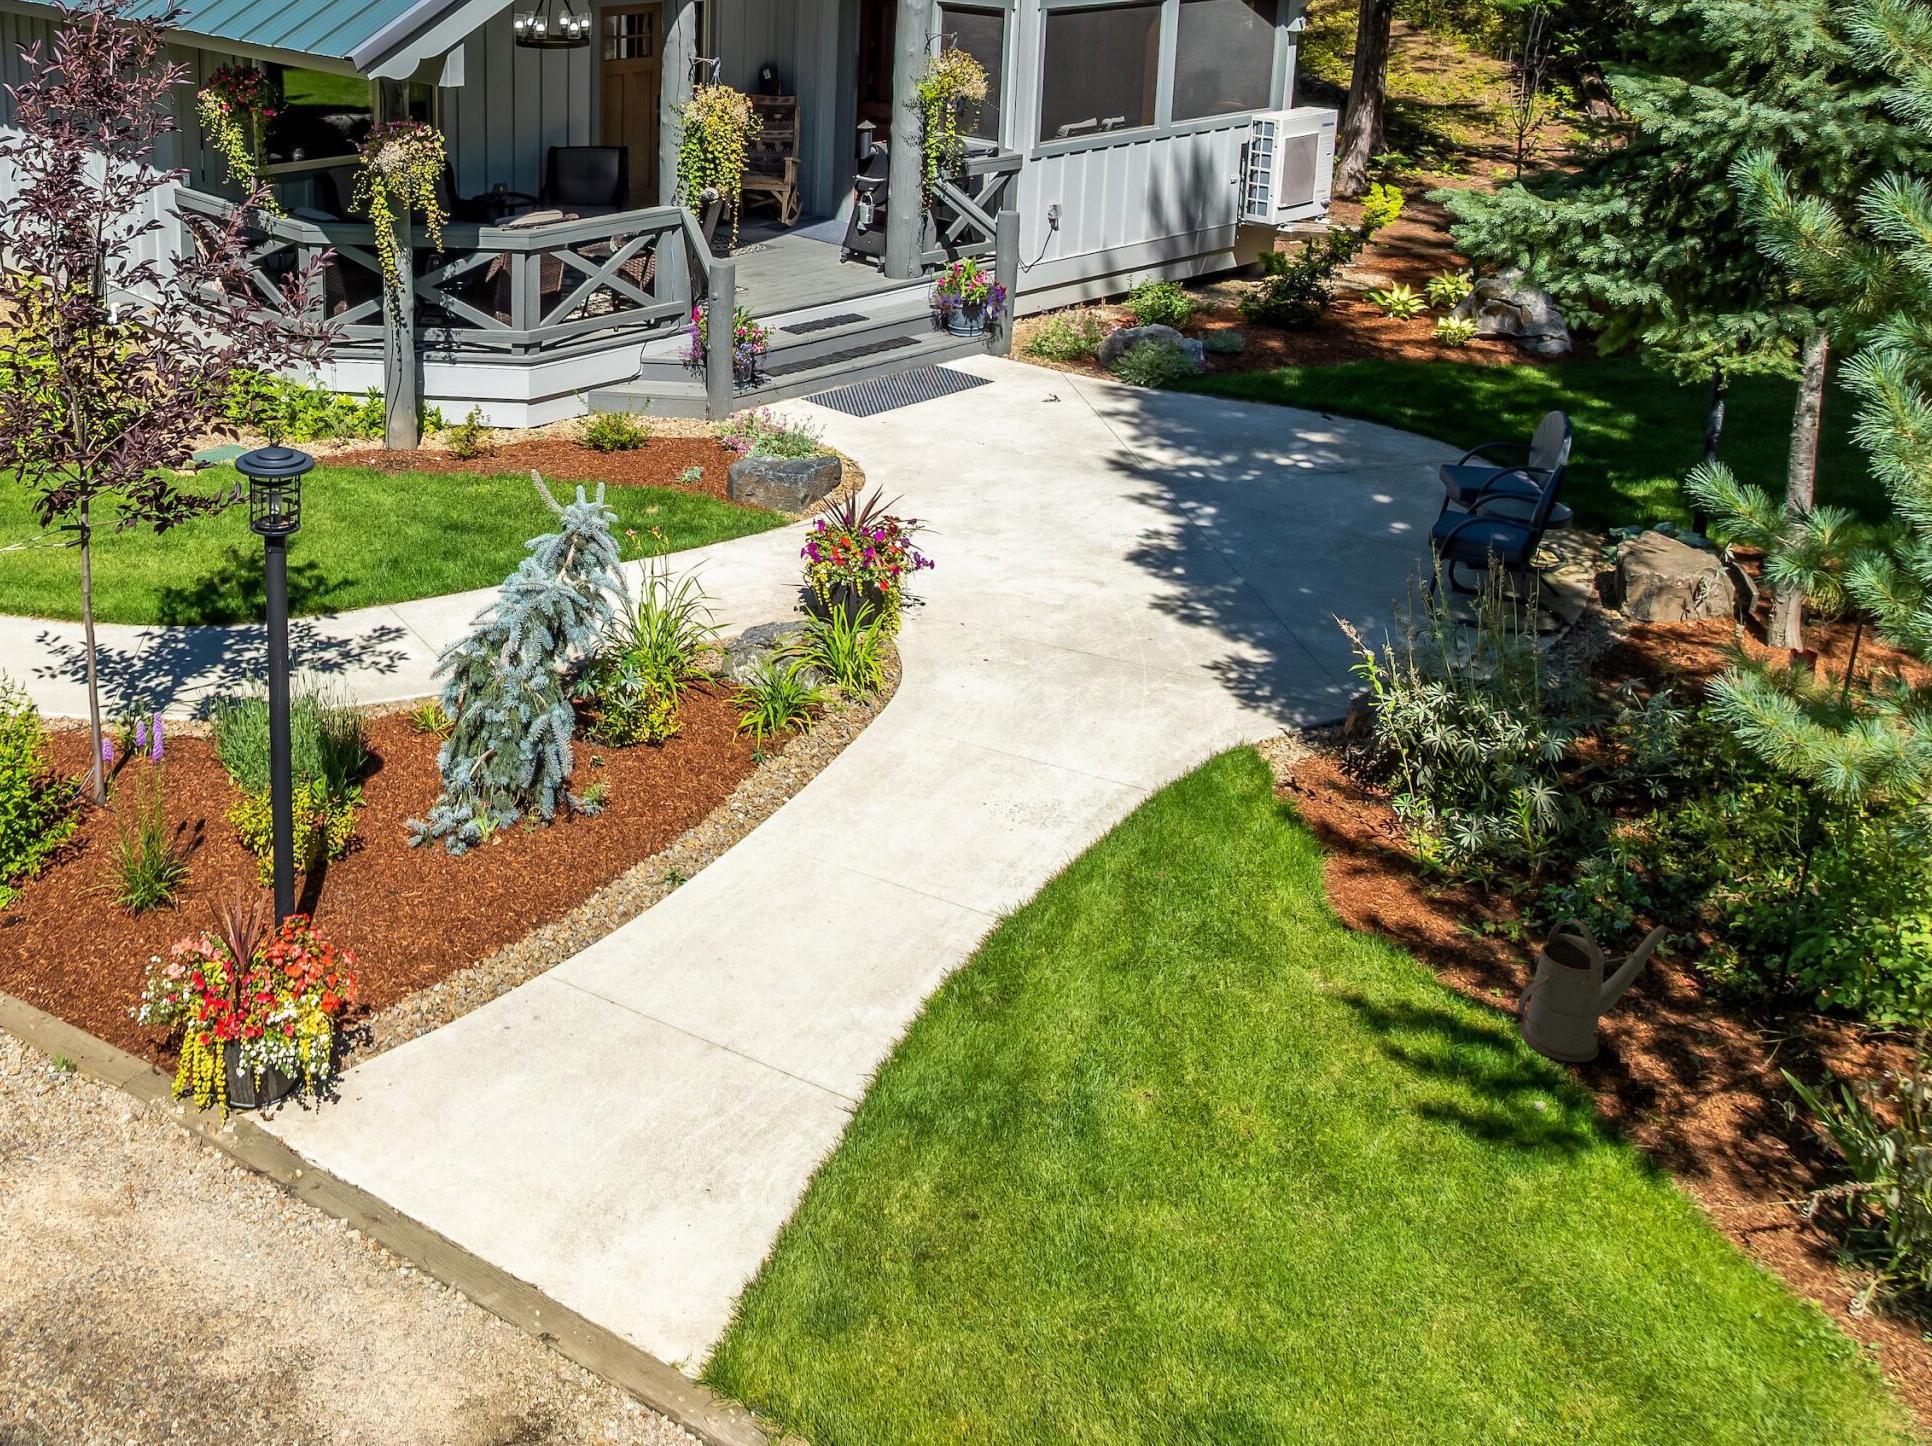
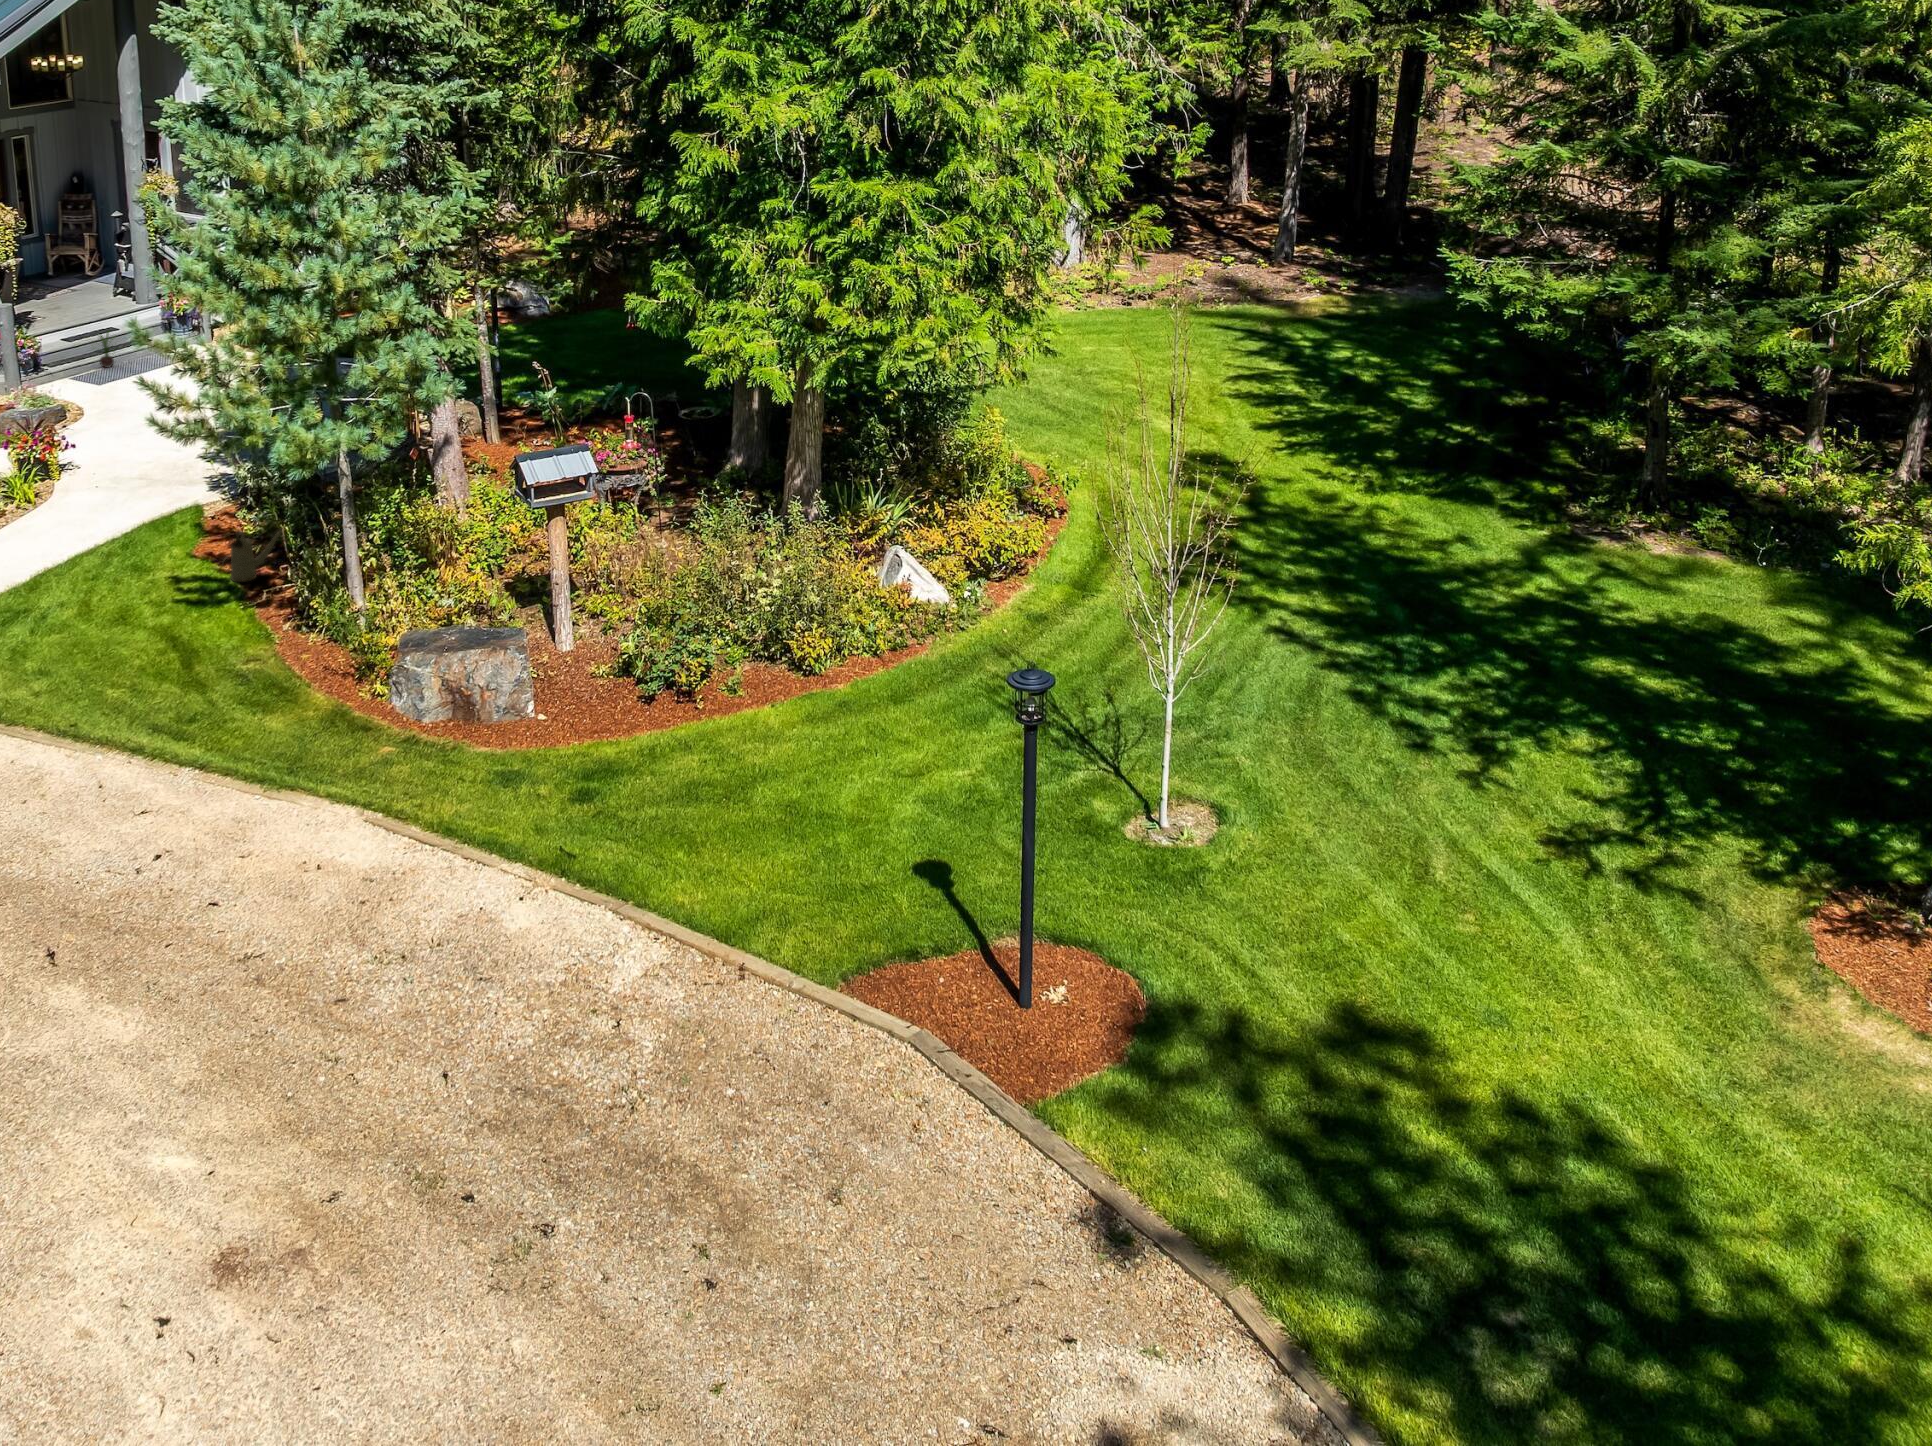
decorative plant: none [826,320,900,389] -> present [100,332,114,368]

